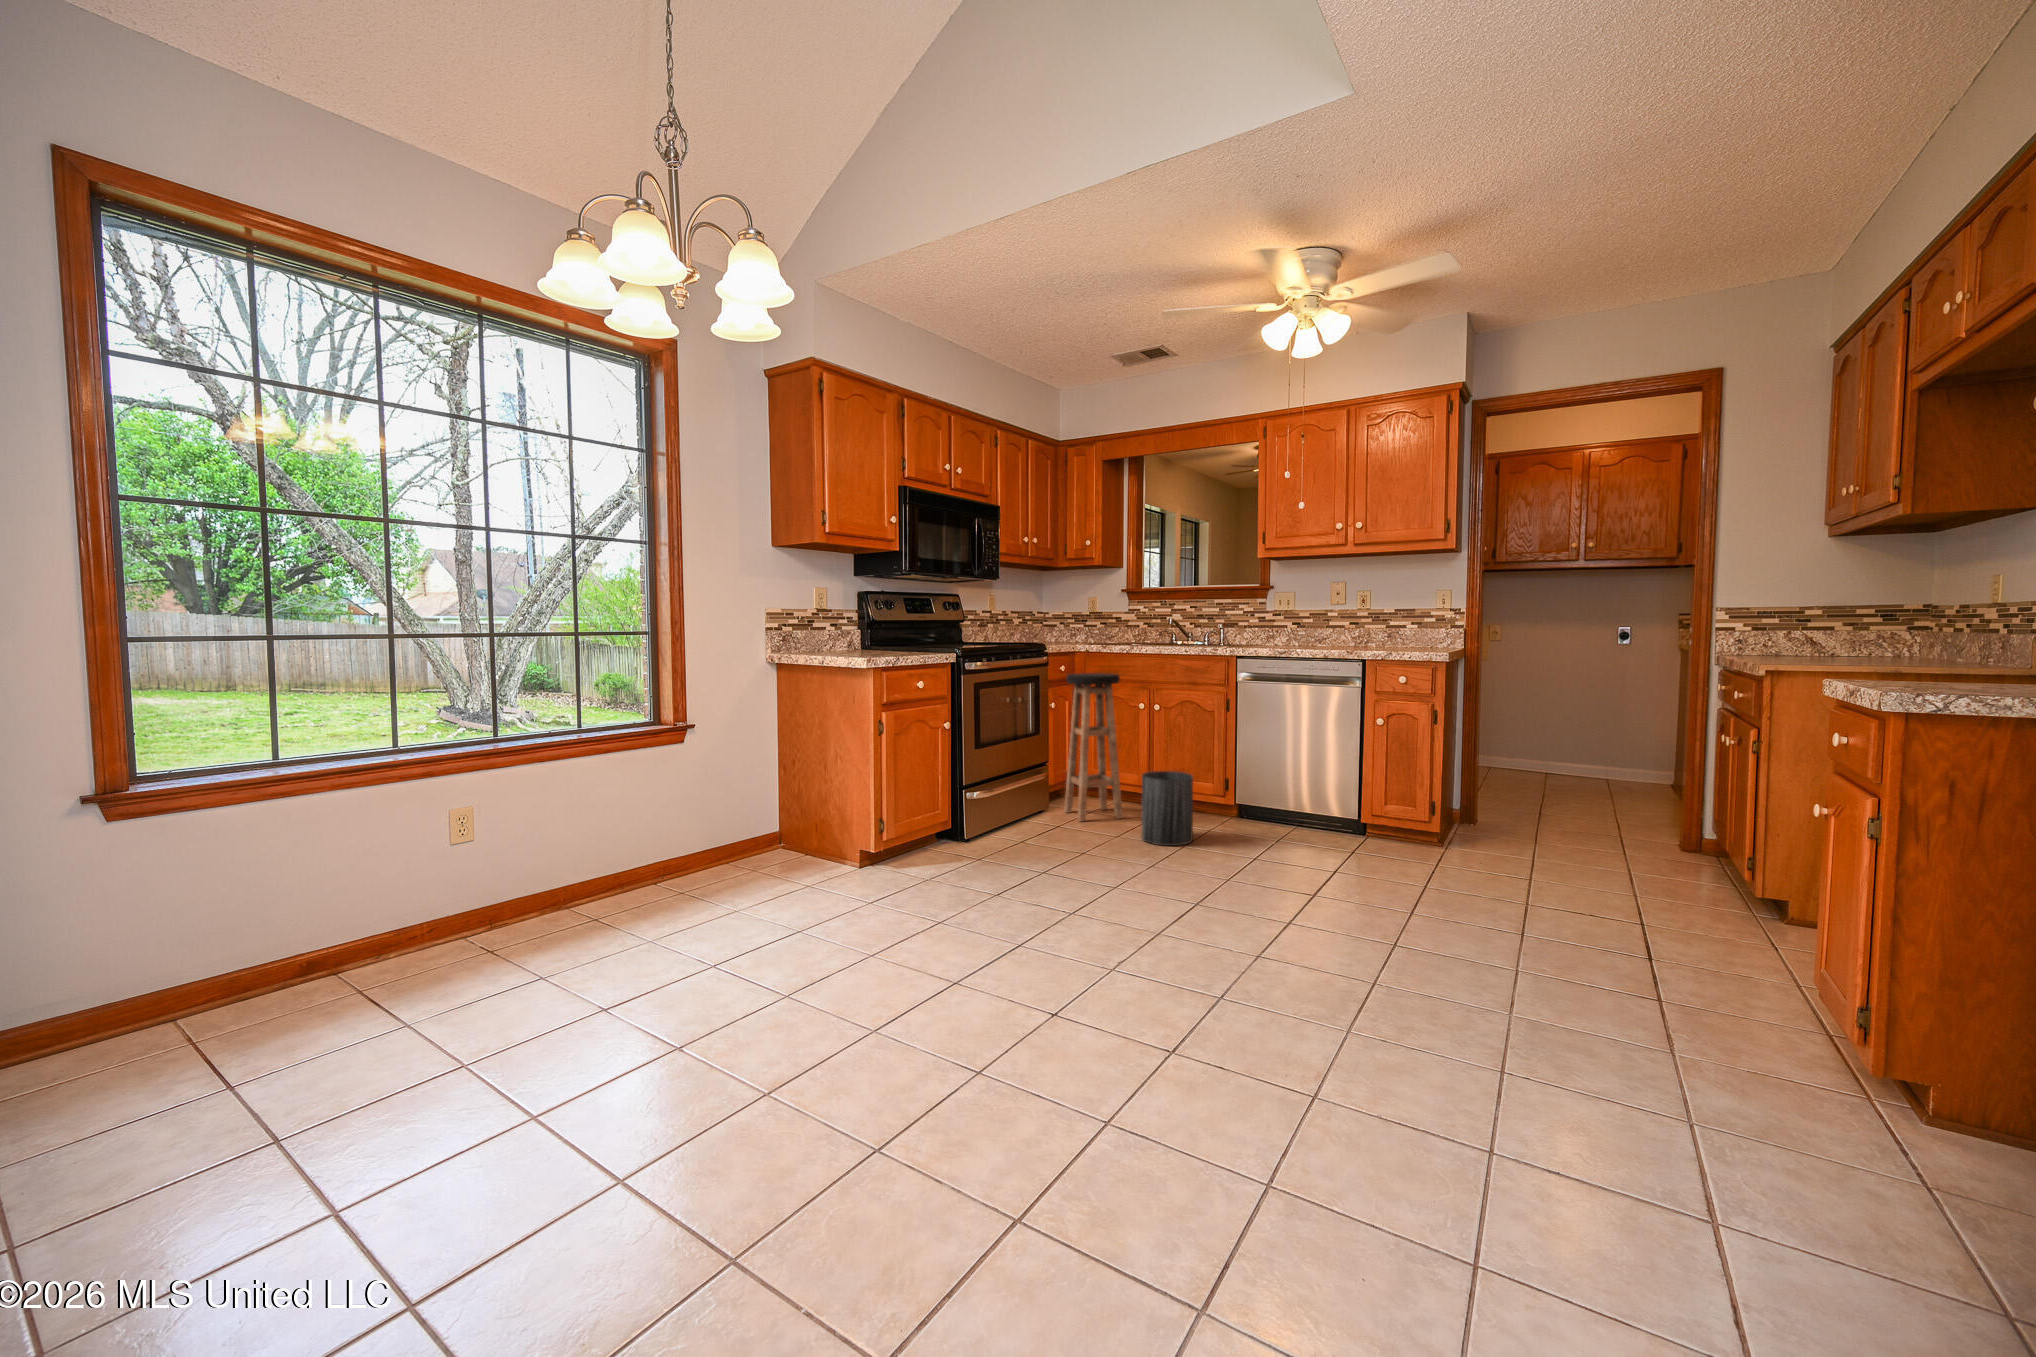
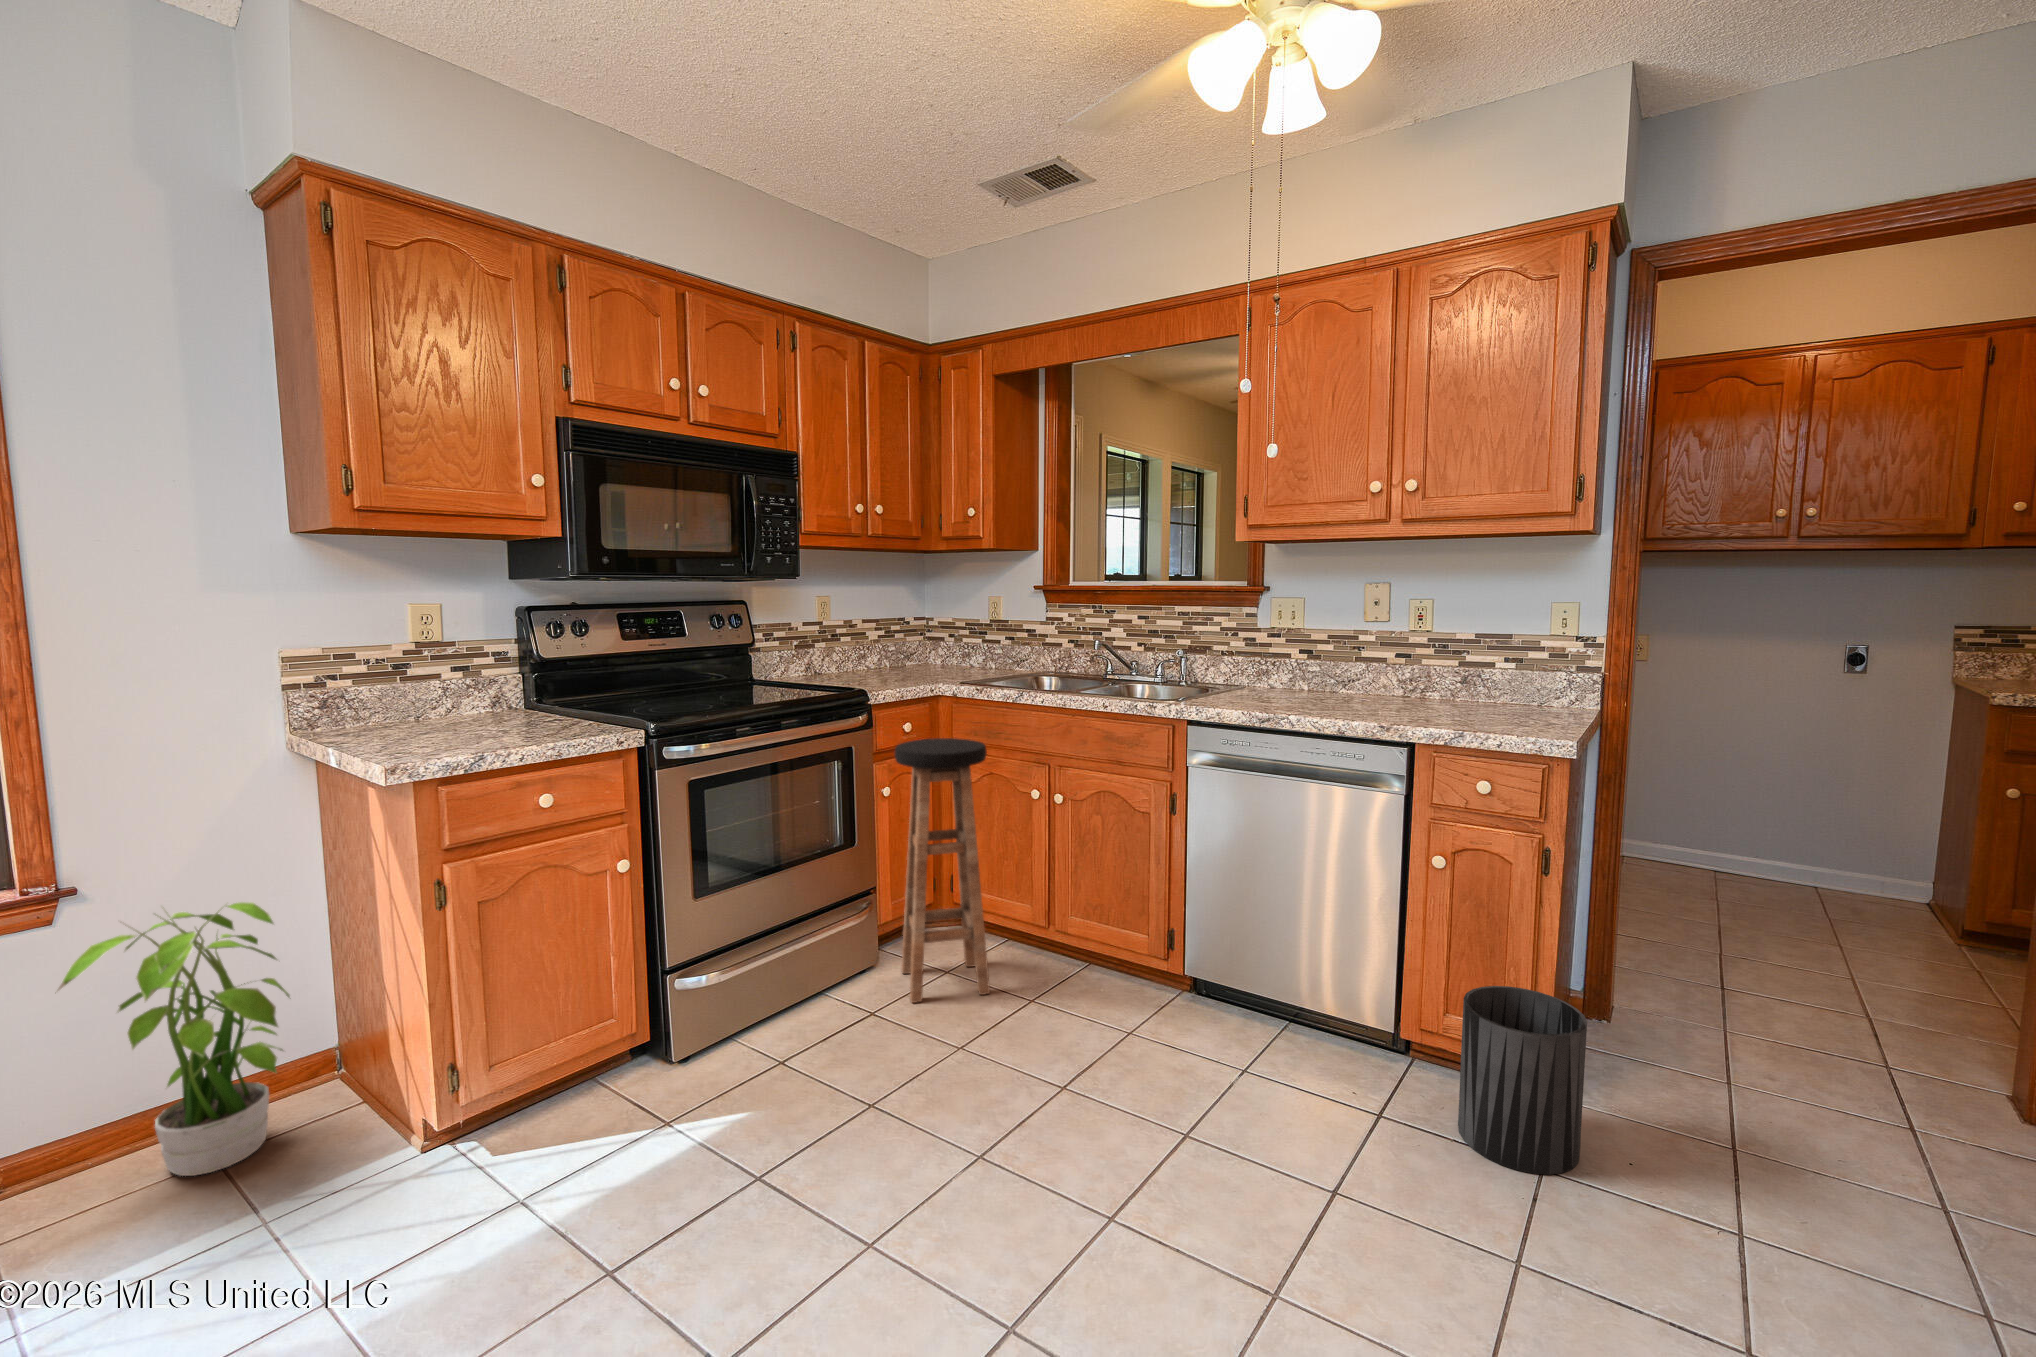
potted plant: none [706,734,799,873] -> present [58,902,290,1176]
trash can: present [1142,771,1193,846] -> present [1458,986,1587,1174]

